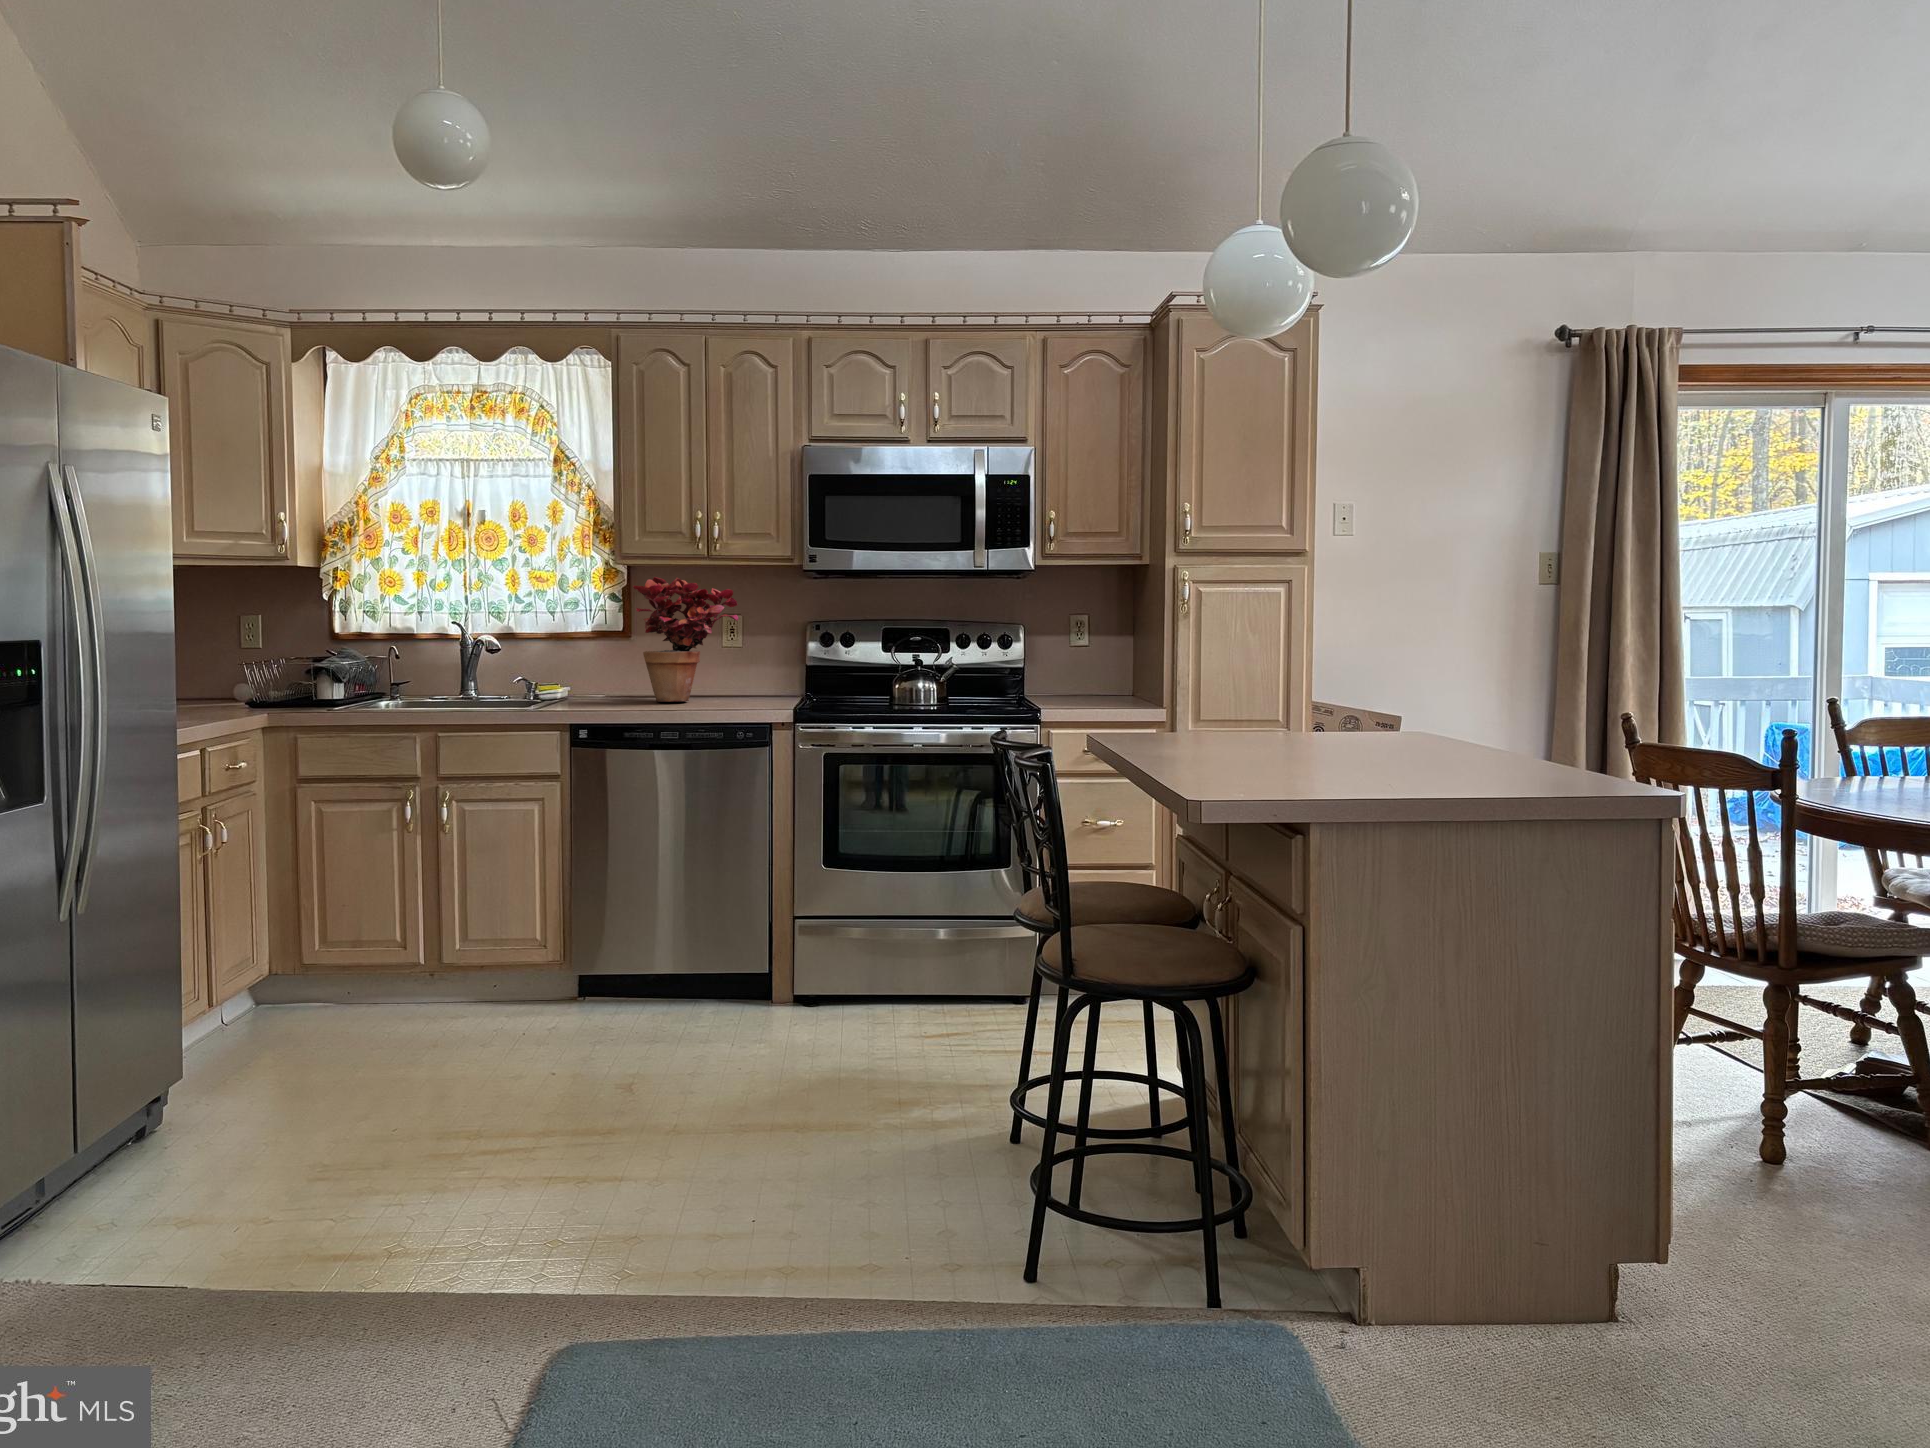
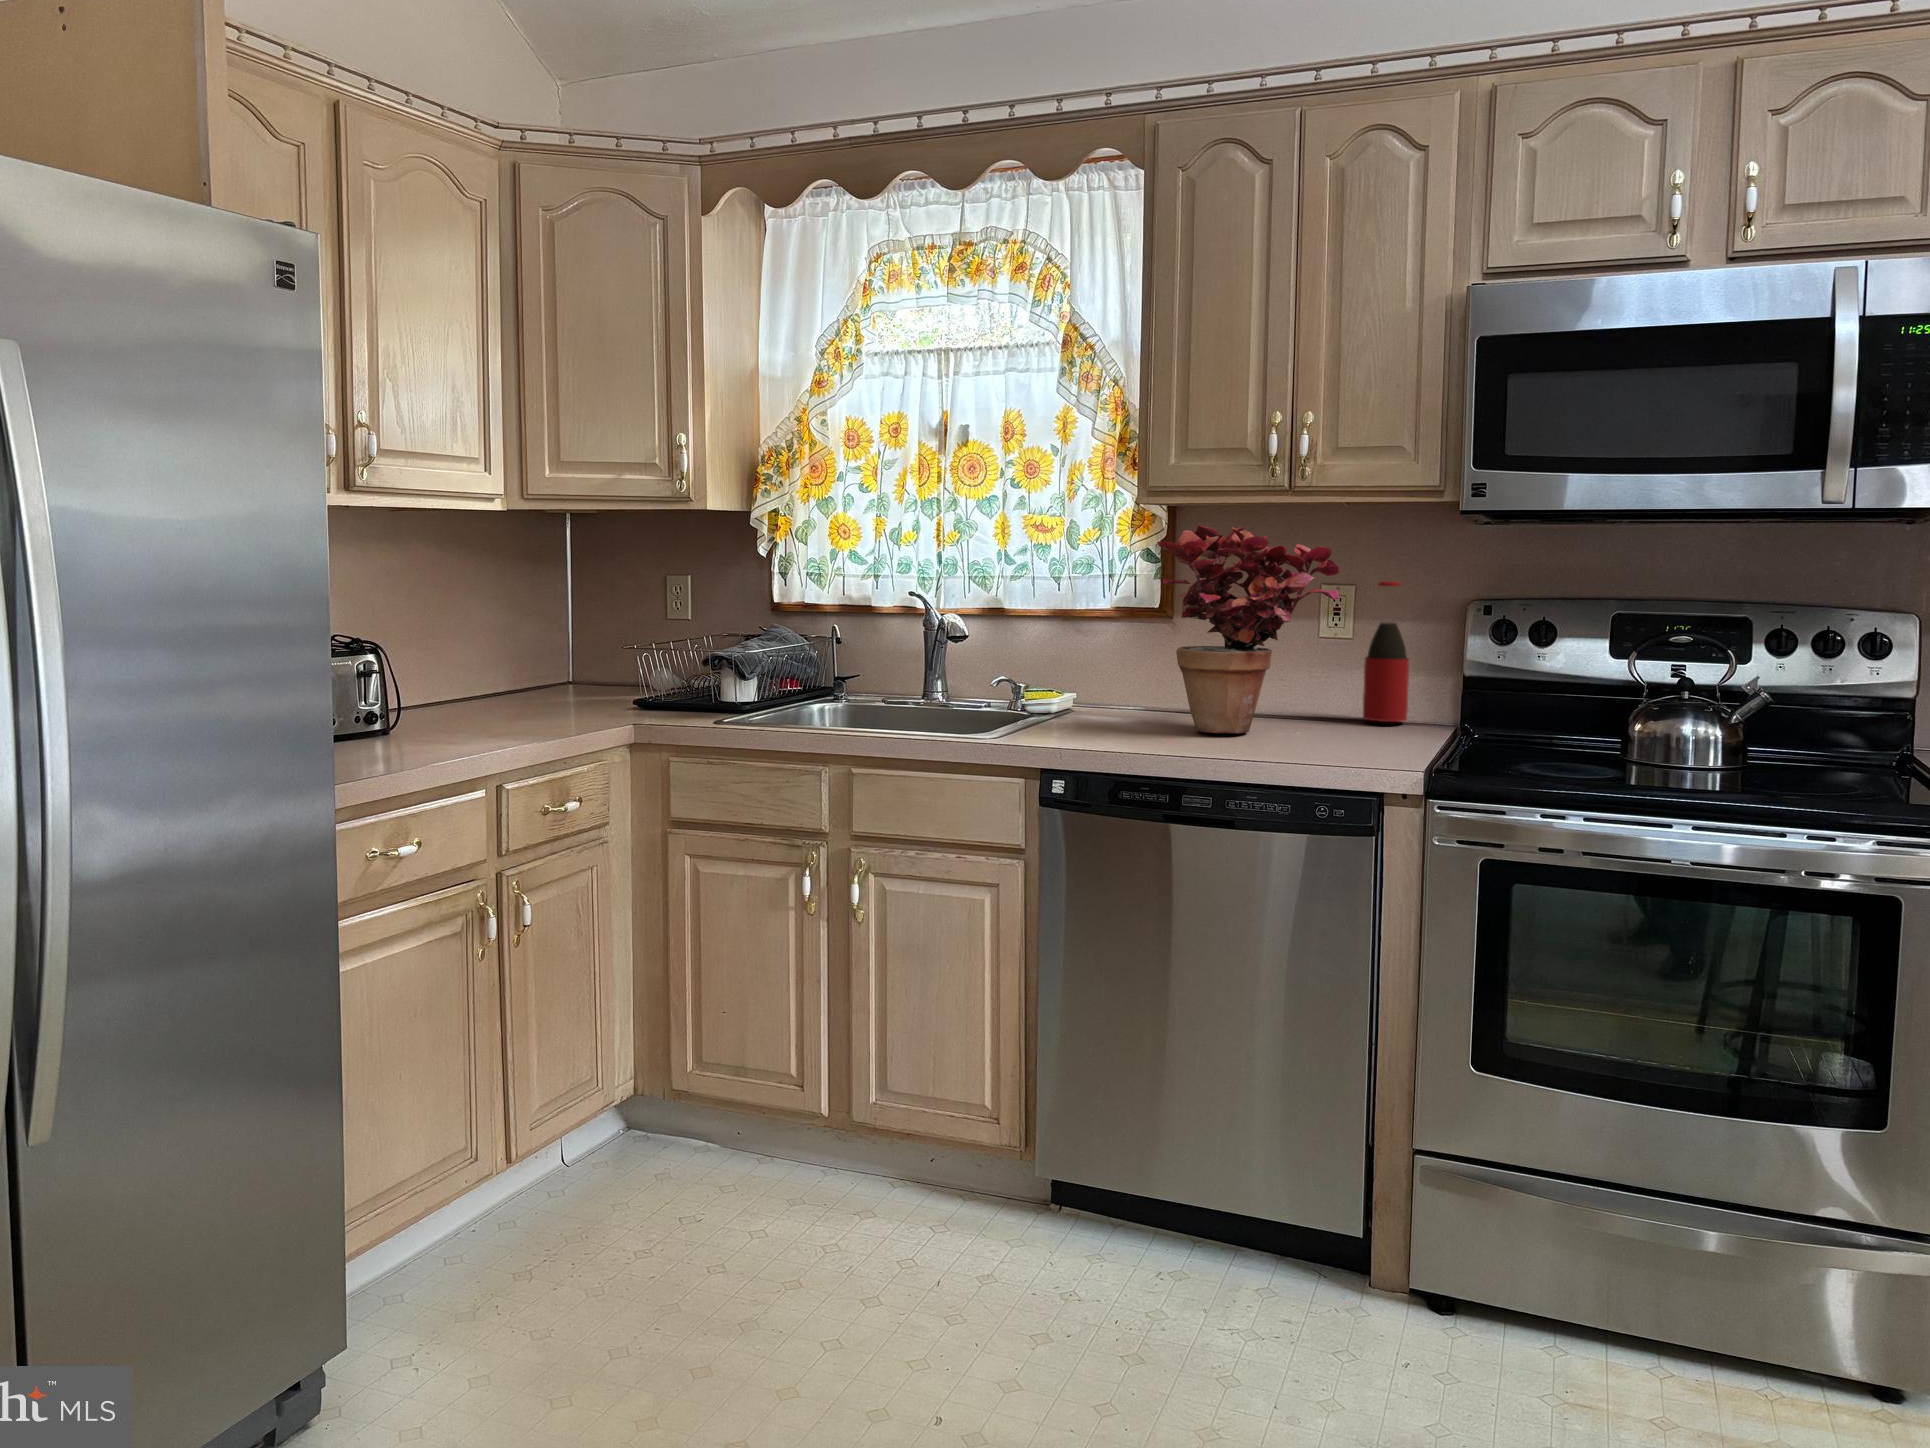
bottle: none [751,611,777,695] -> present [1363,581,1409,722]

